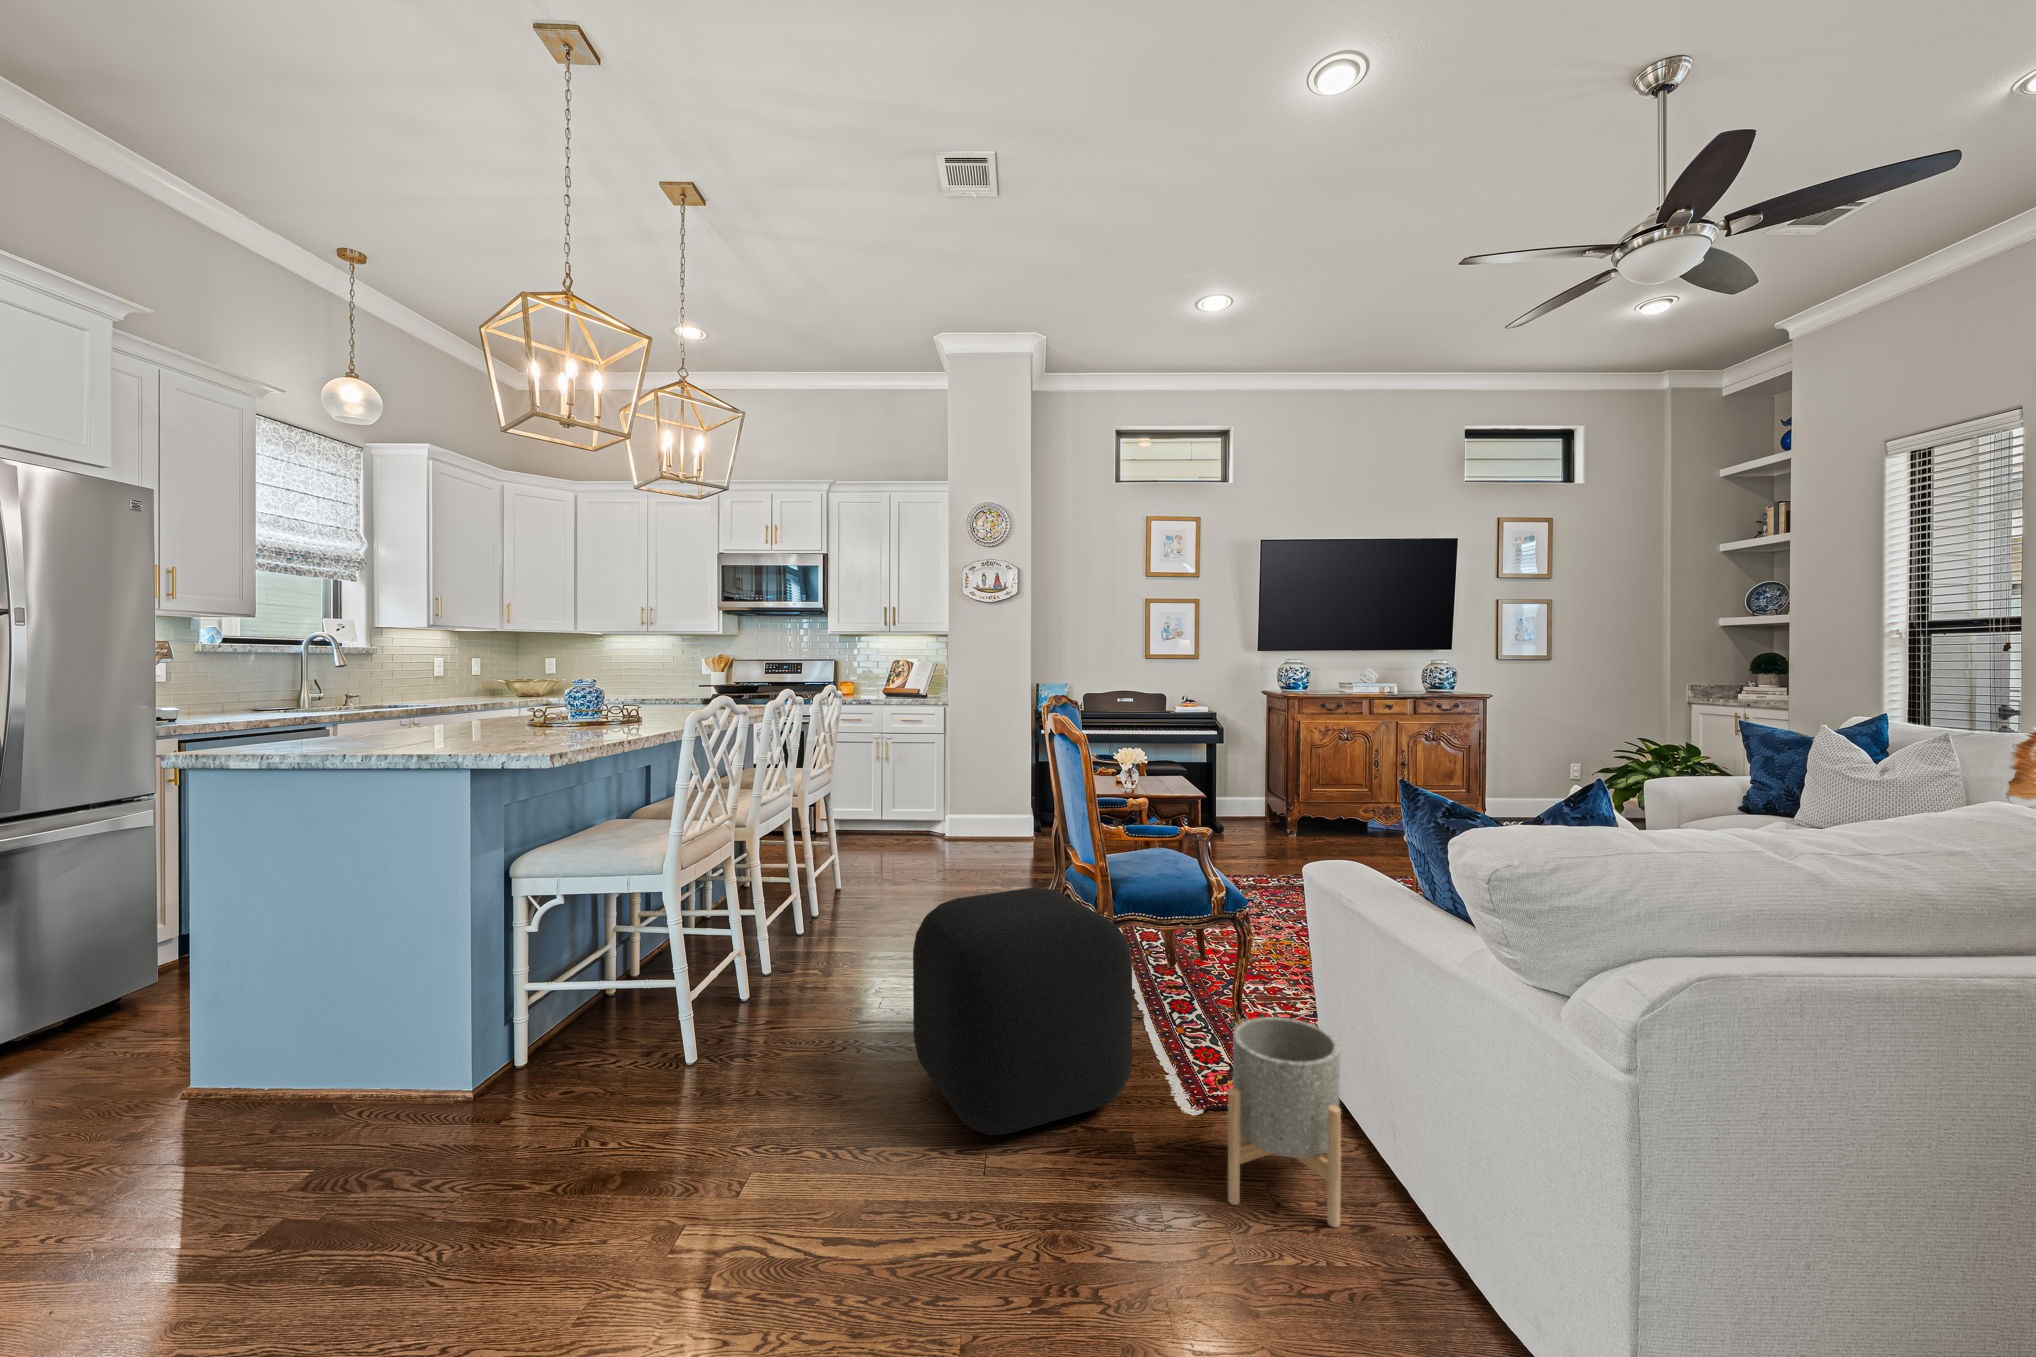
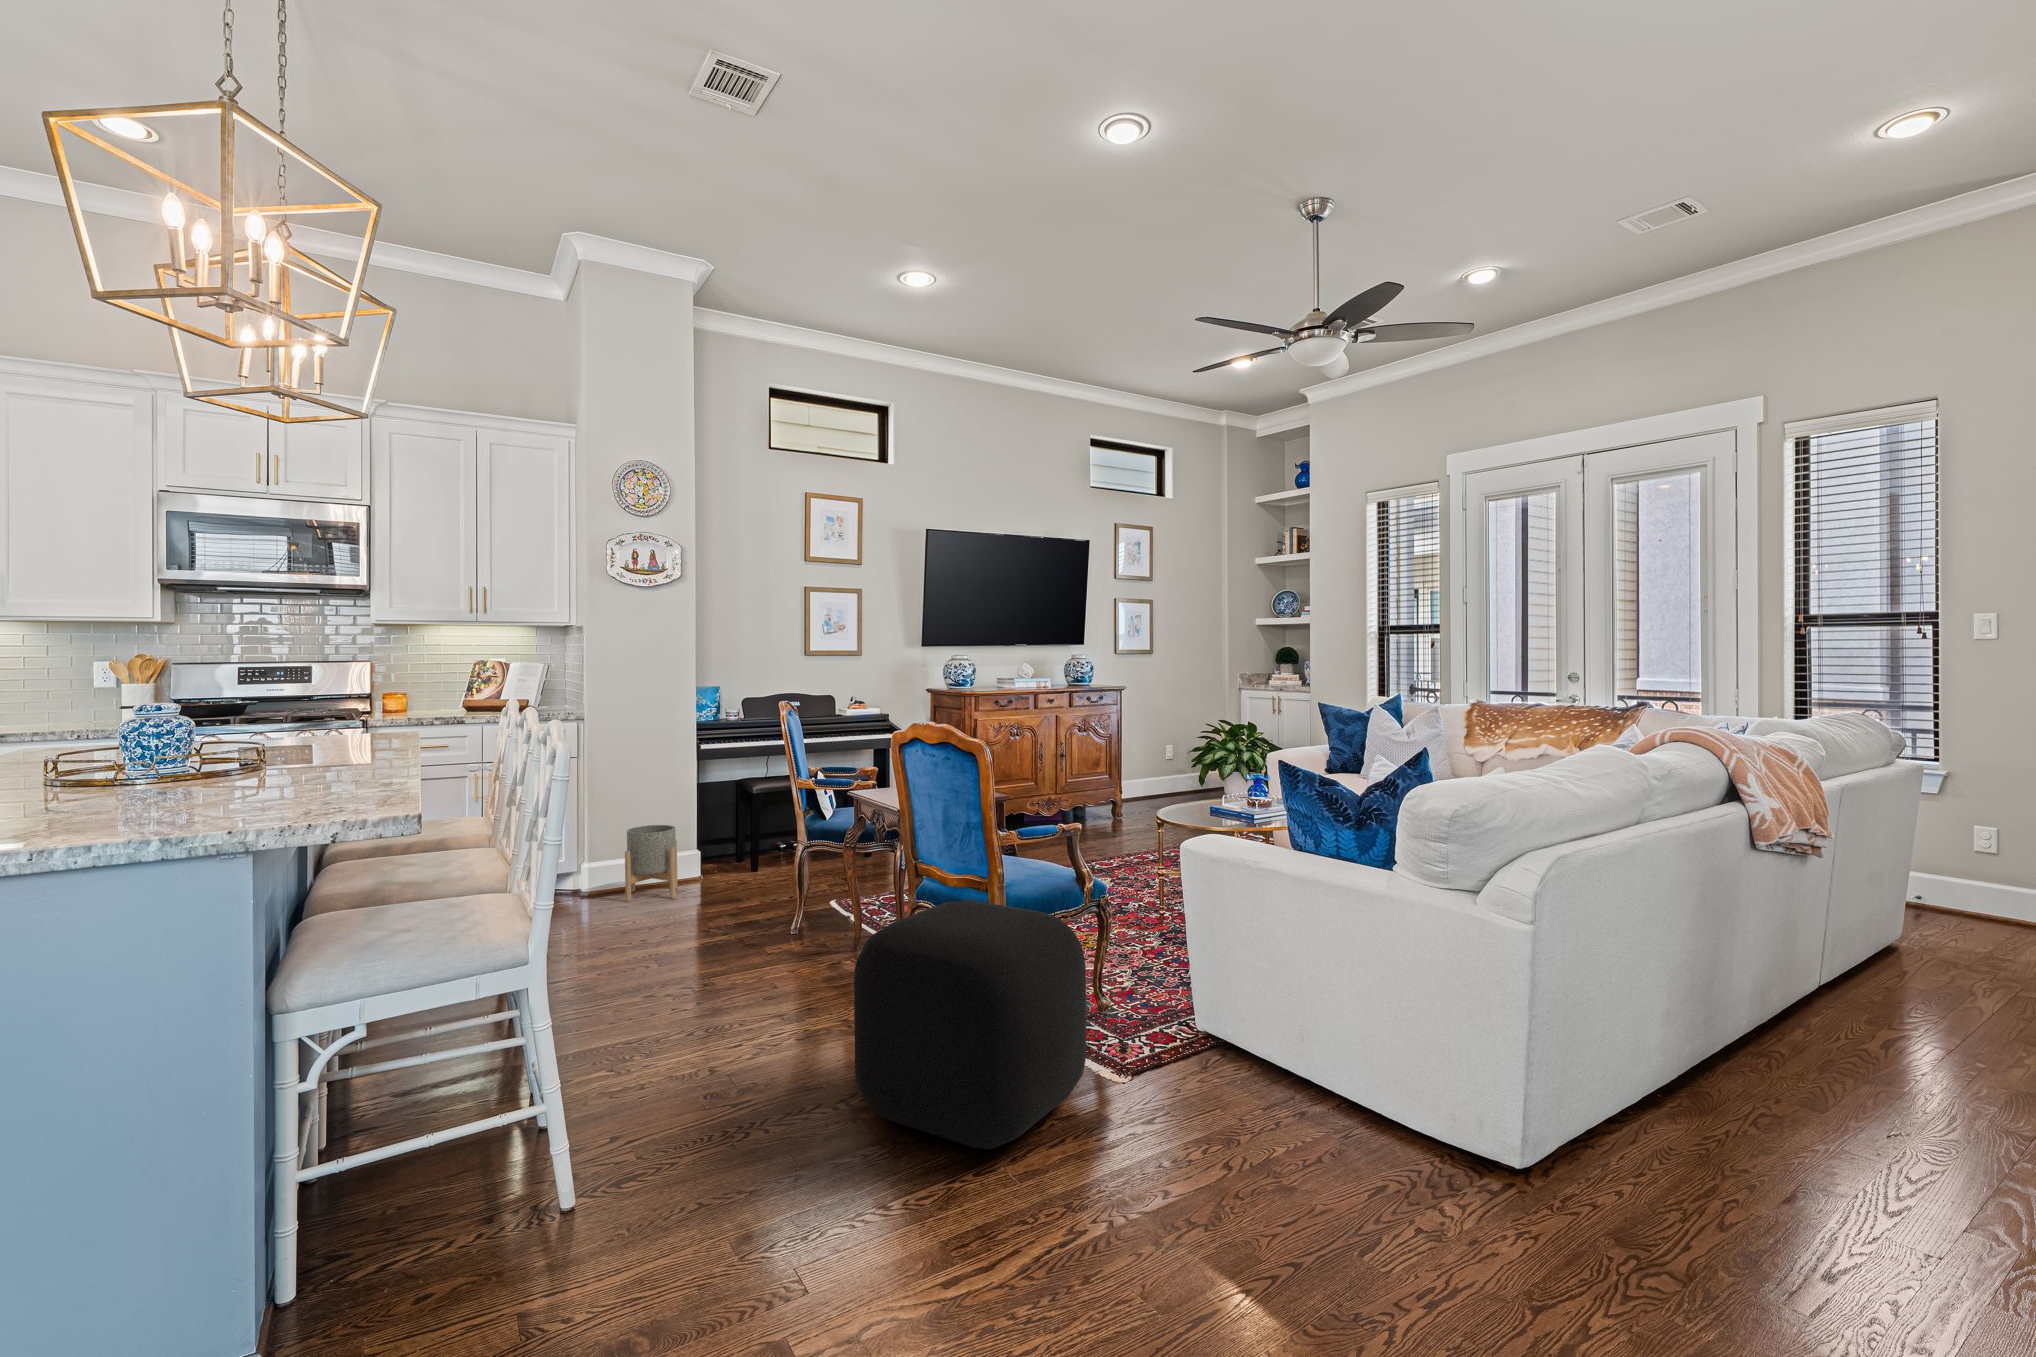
planter: present [1228,1017,1341,1227] -> present [625,825,678,902]

